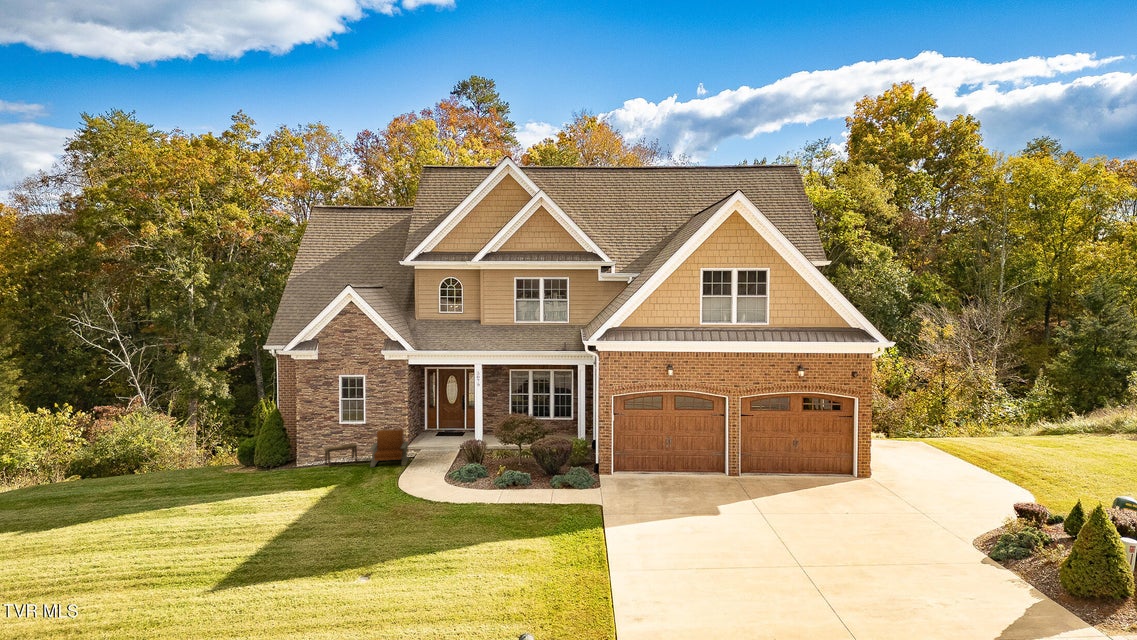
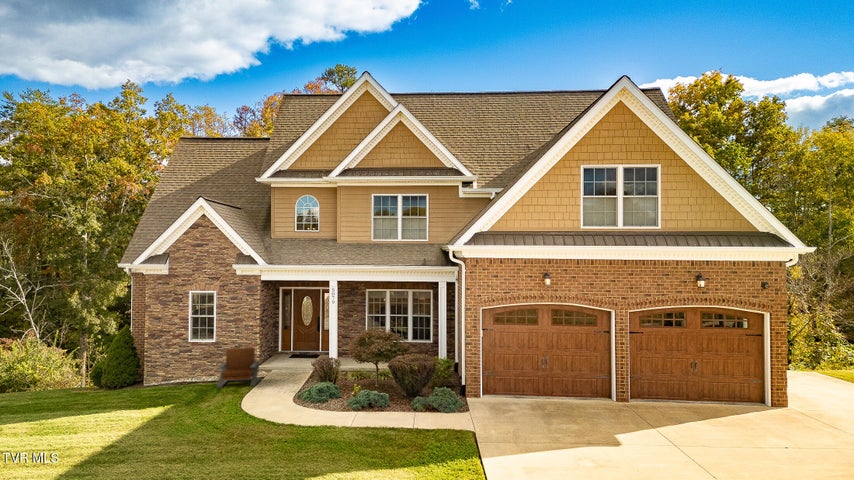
bench: present [325,444,357,466] -> none [170,362,205,386]

